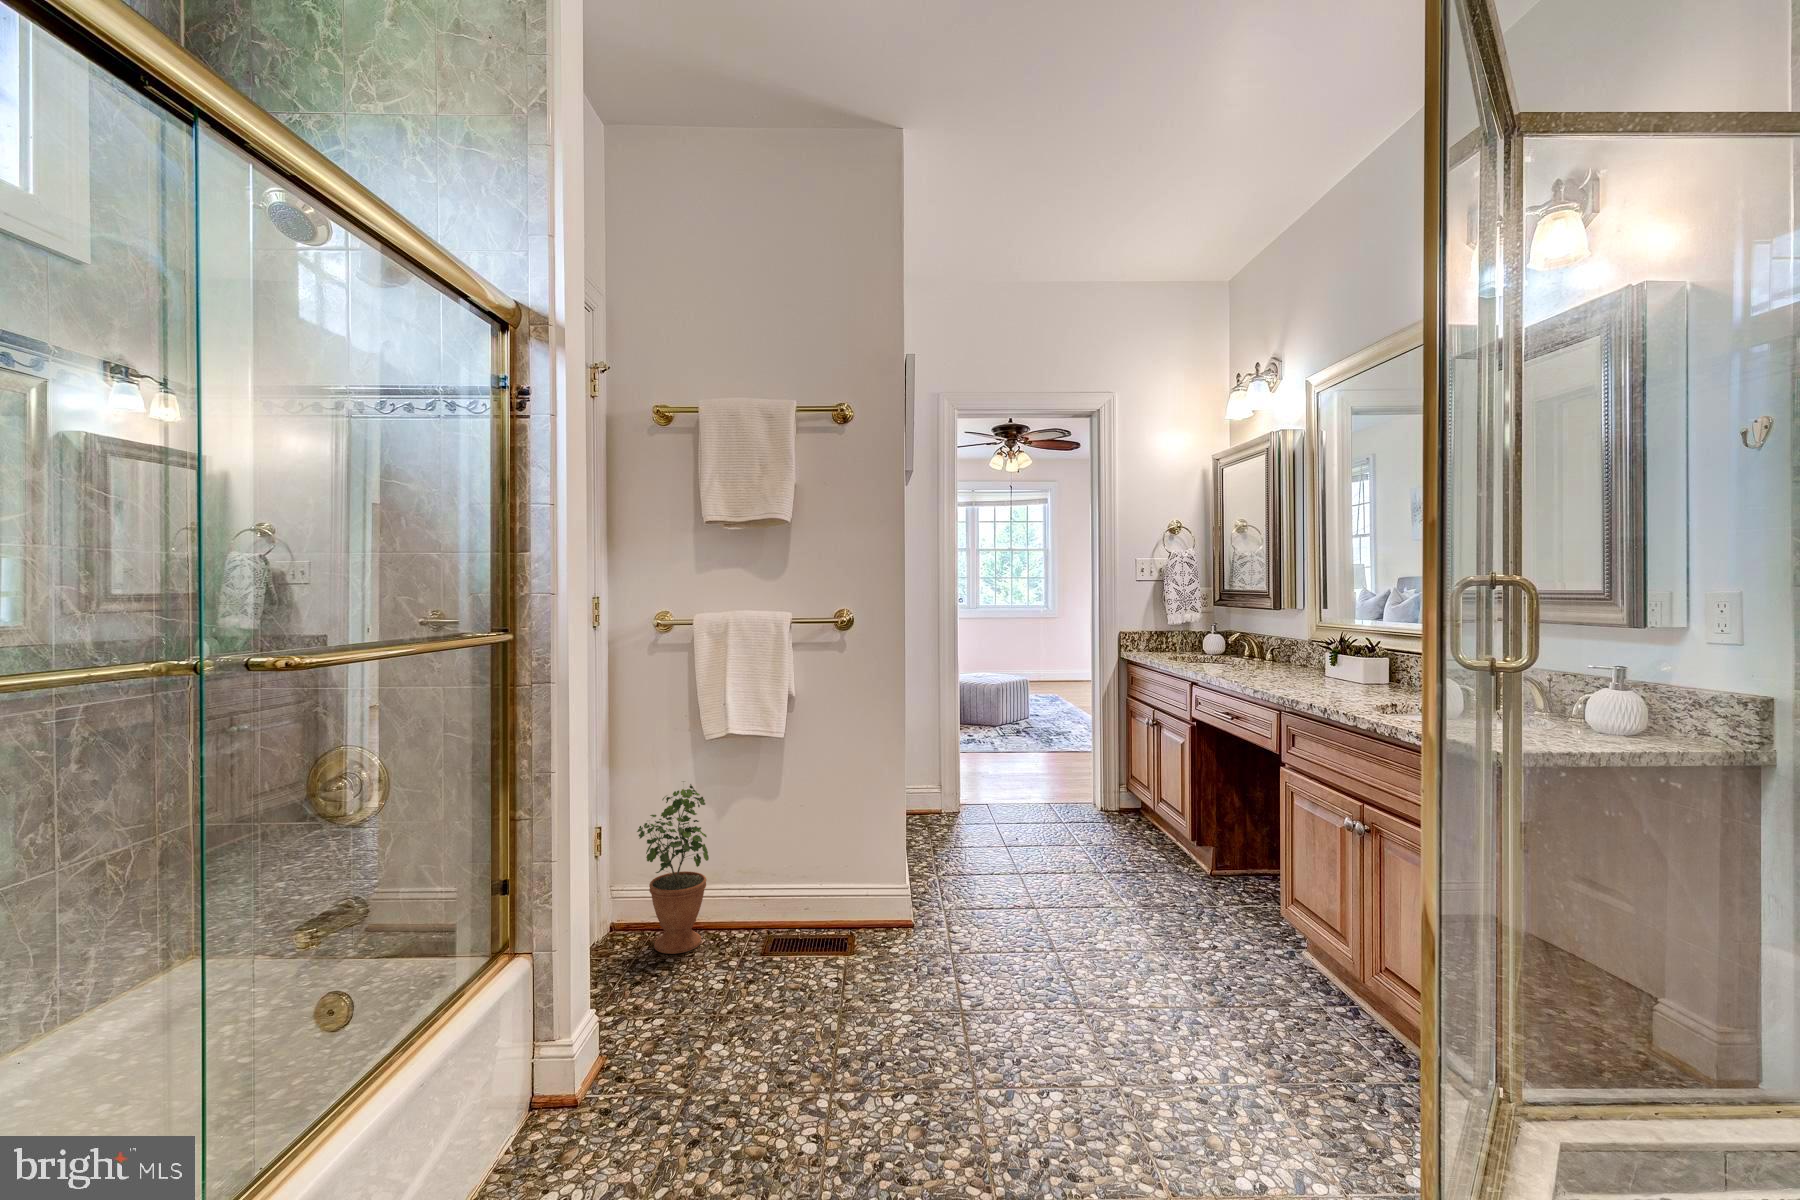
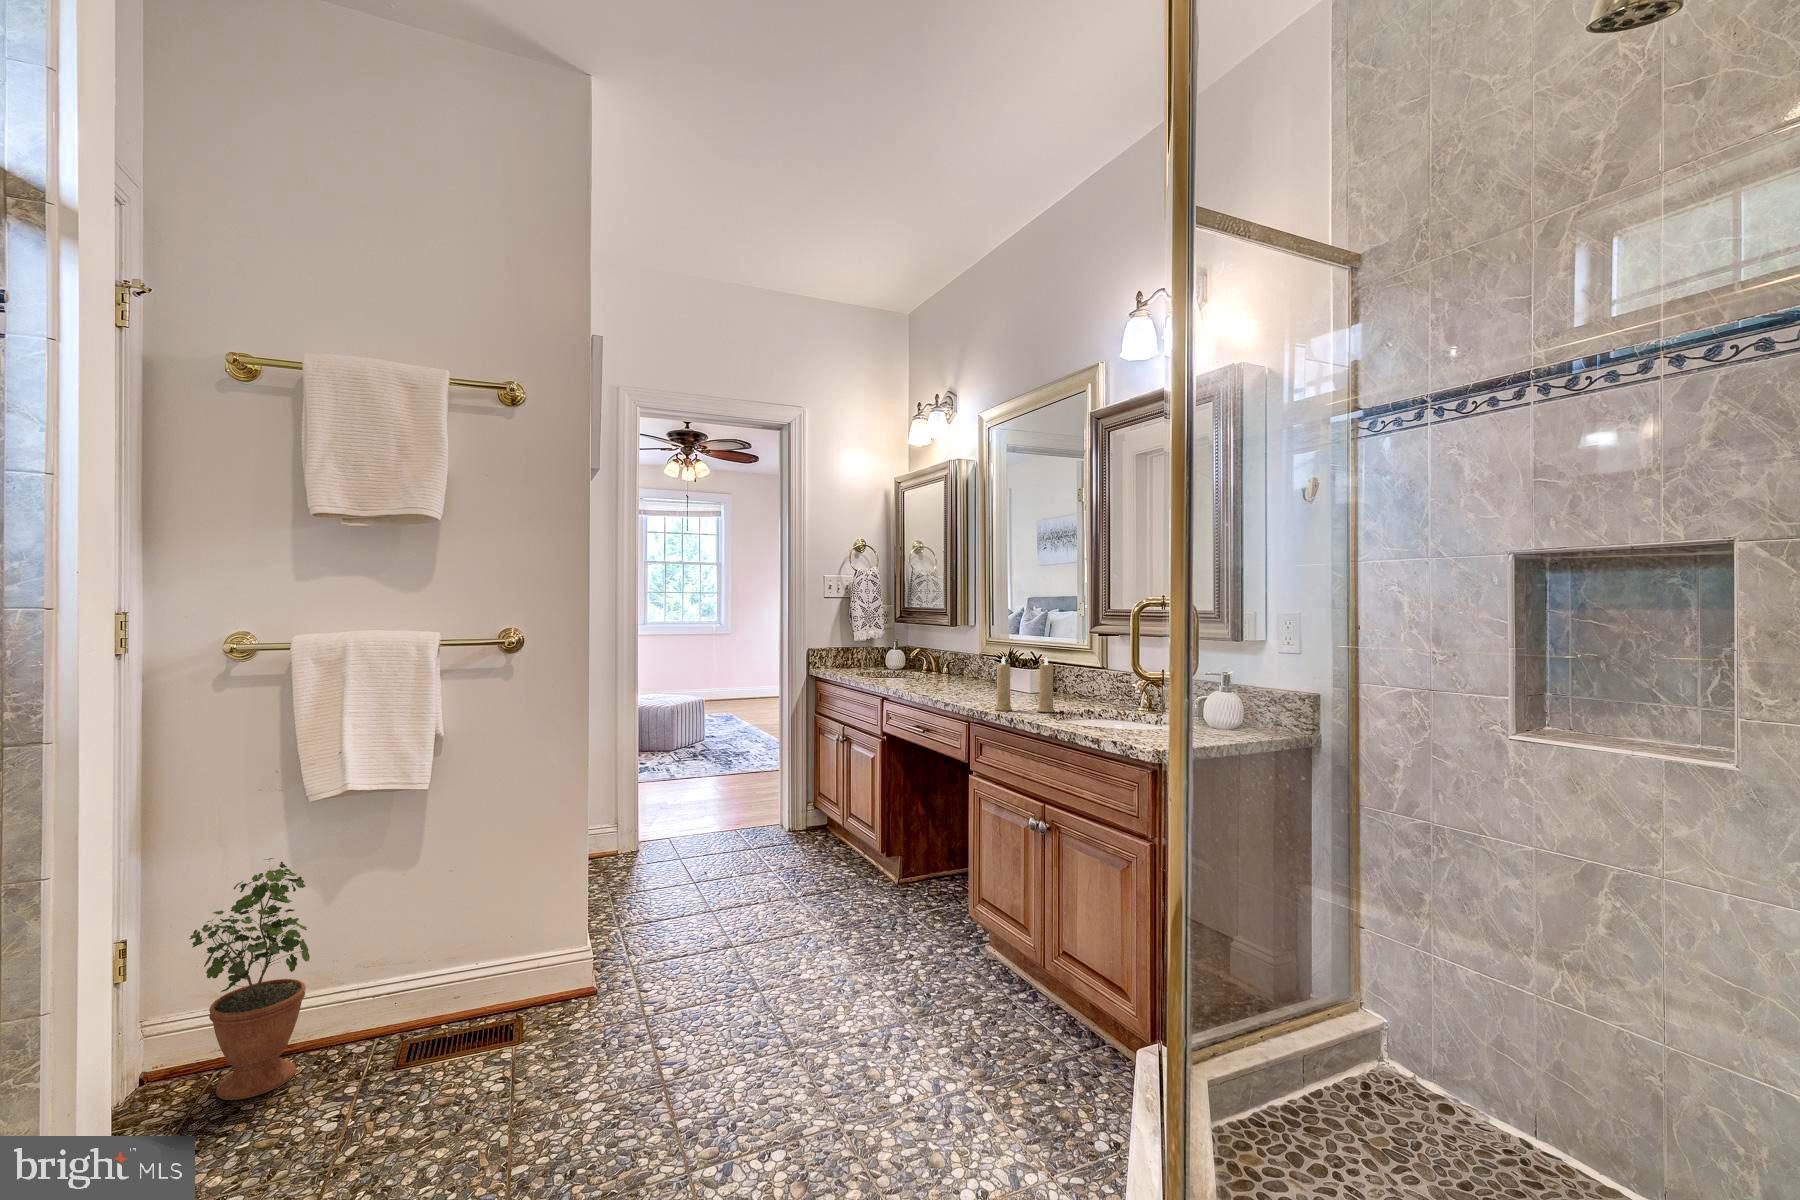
candle: none [1312,638,1388,703] -> present [995,656,1055,712]

